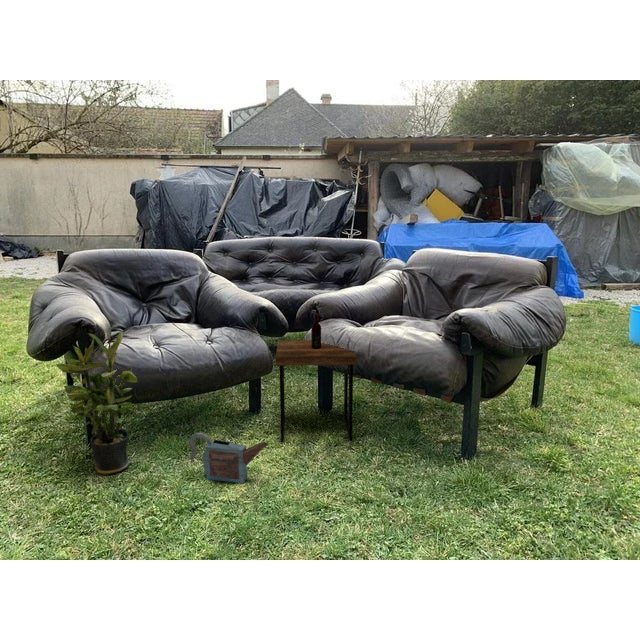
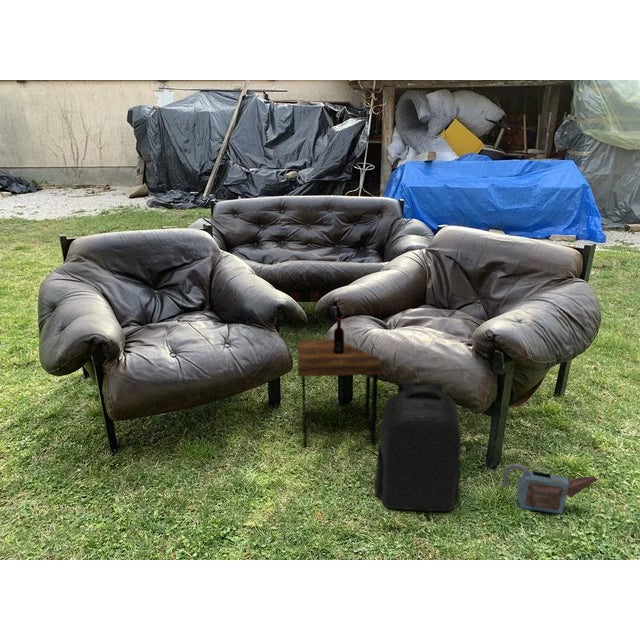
potted plant: present [56,332,137,475] -> none [75,349,158,491]
backpack: none [350,361,434,491] -> present [375,382,461,511]
watering can: present [189,433,268,483] -> present [501,464,598,514]

